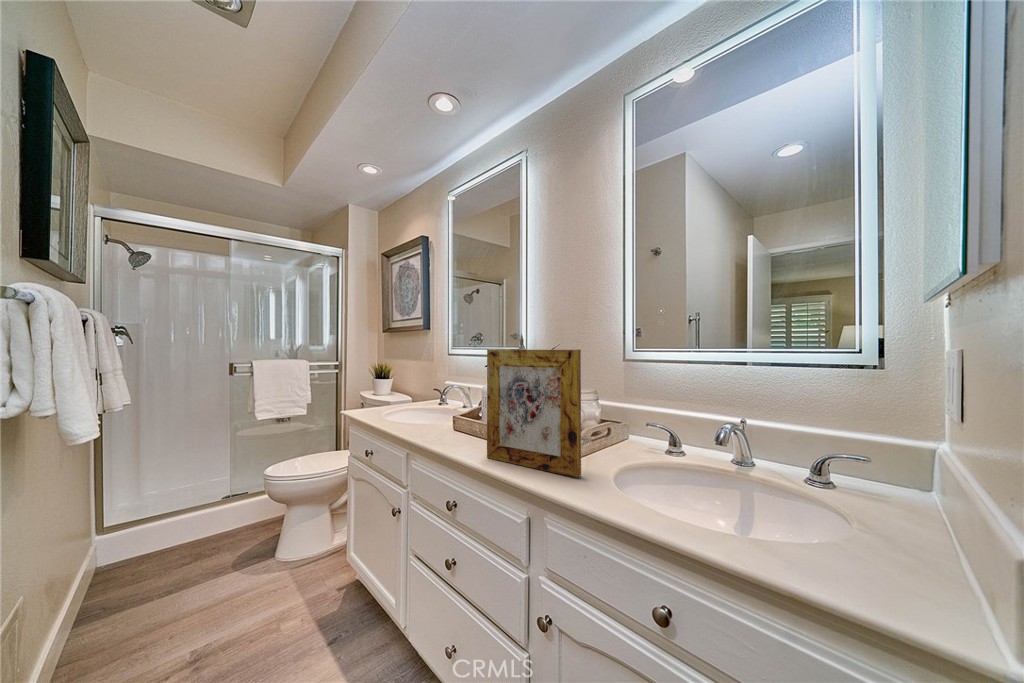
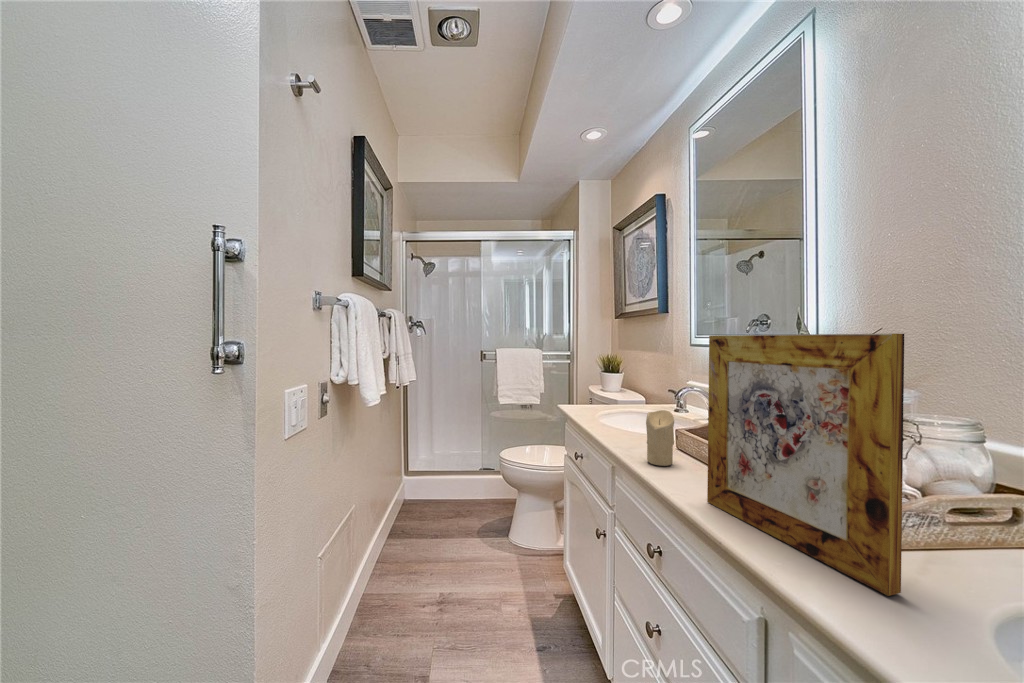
candle: none [439,403,458,443] -> present [646,410,674,466]

